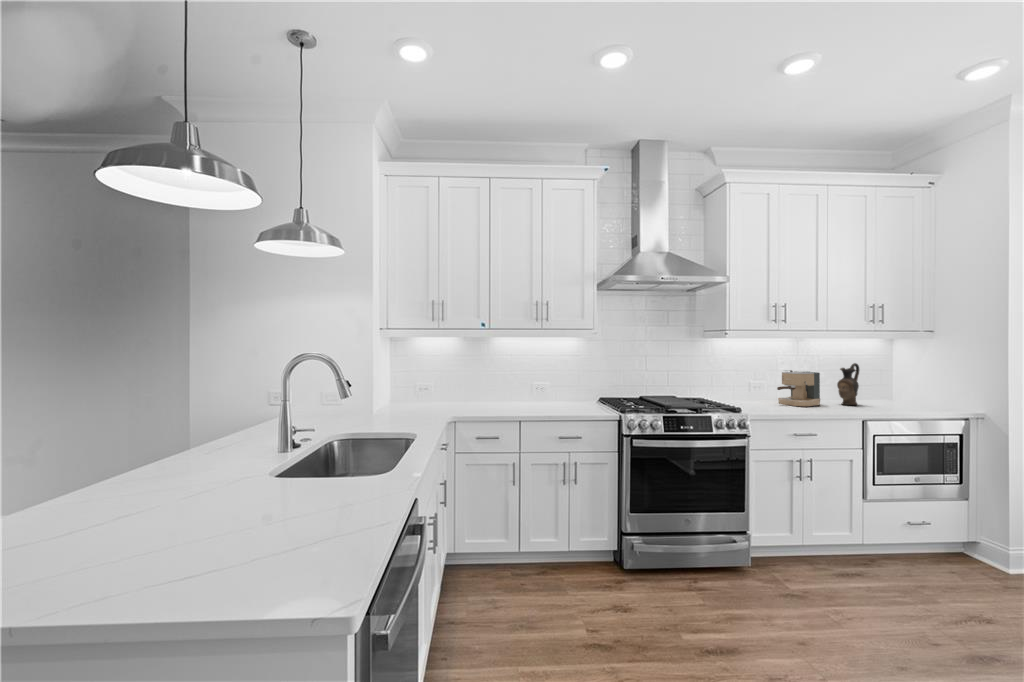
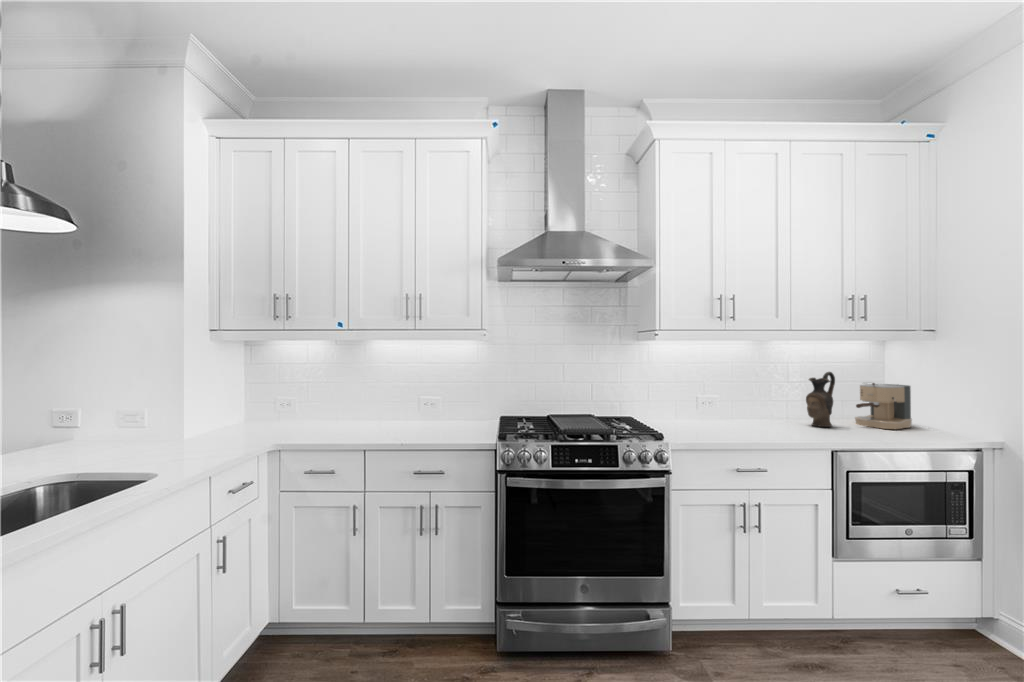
coffee maker: present [777,370,820,406] -> present [855,383,912,429]

